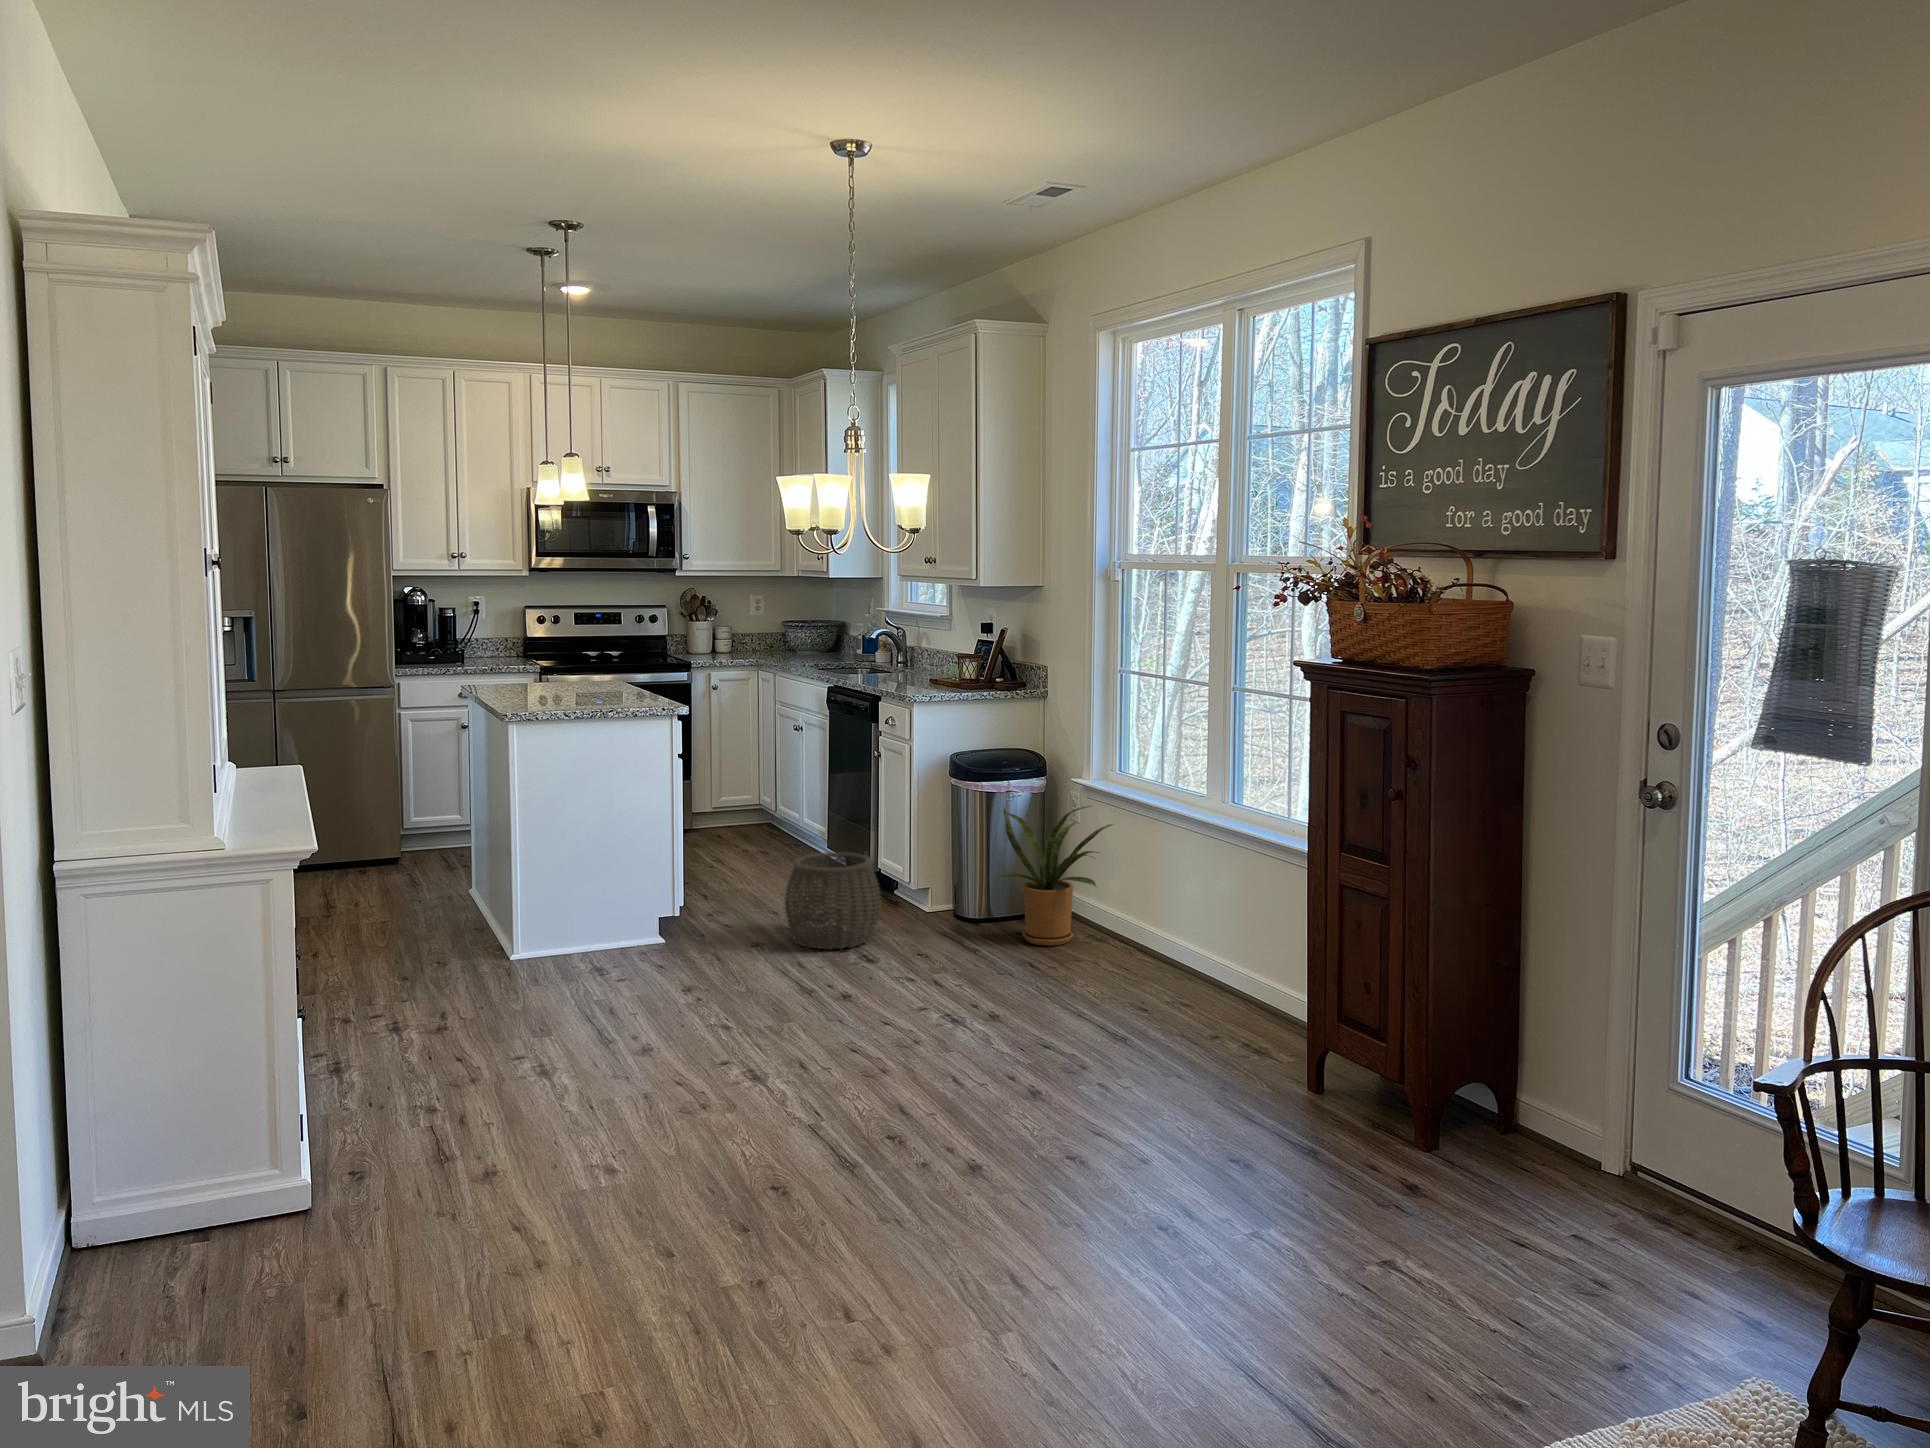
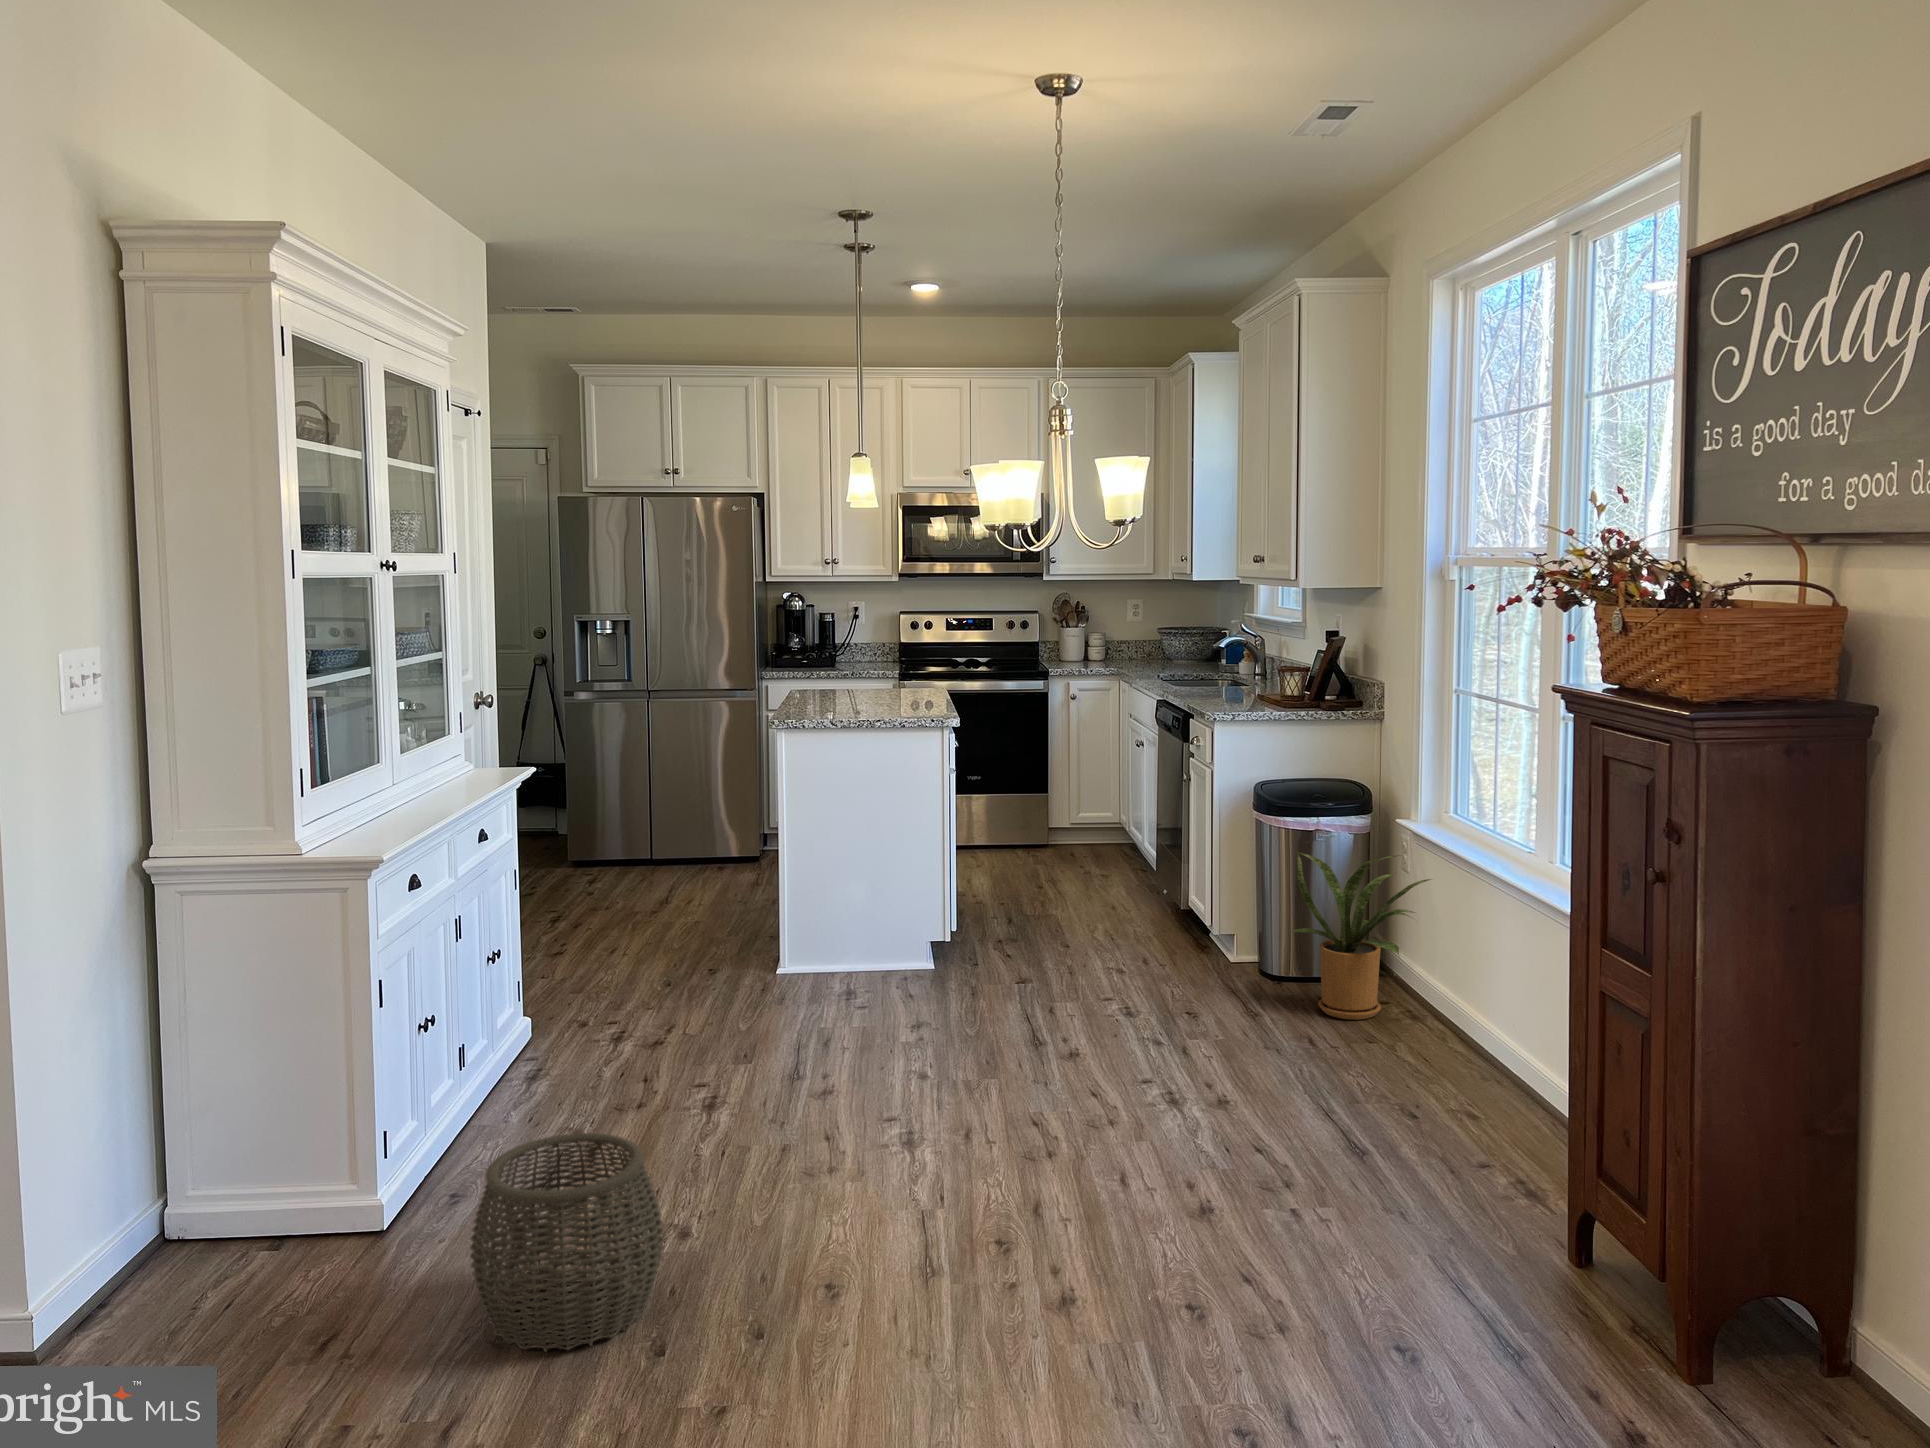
woven basket: present [784,852,881,949] -> present [470,1133,664,1352]

